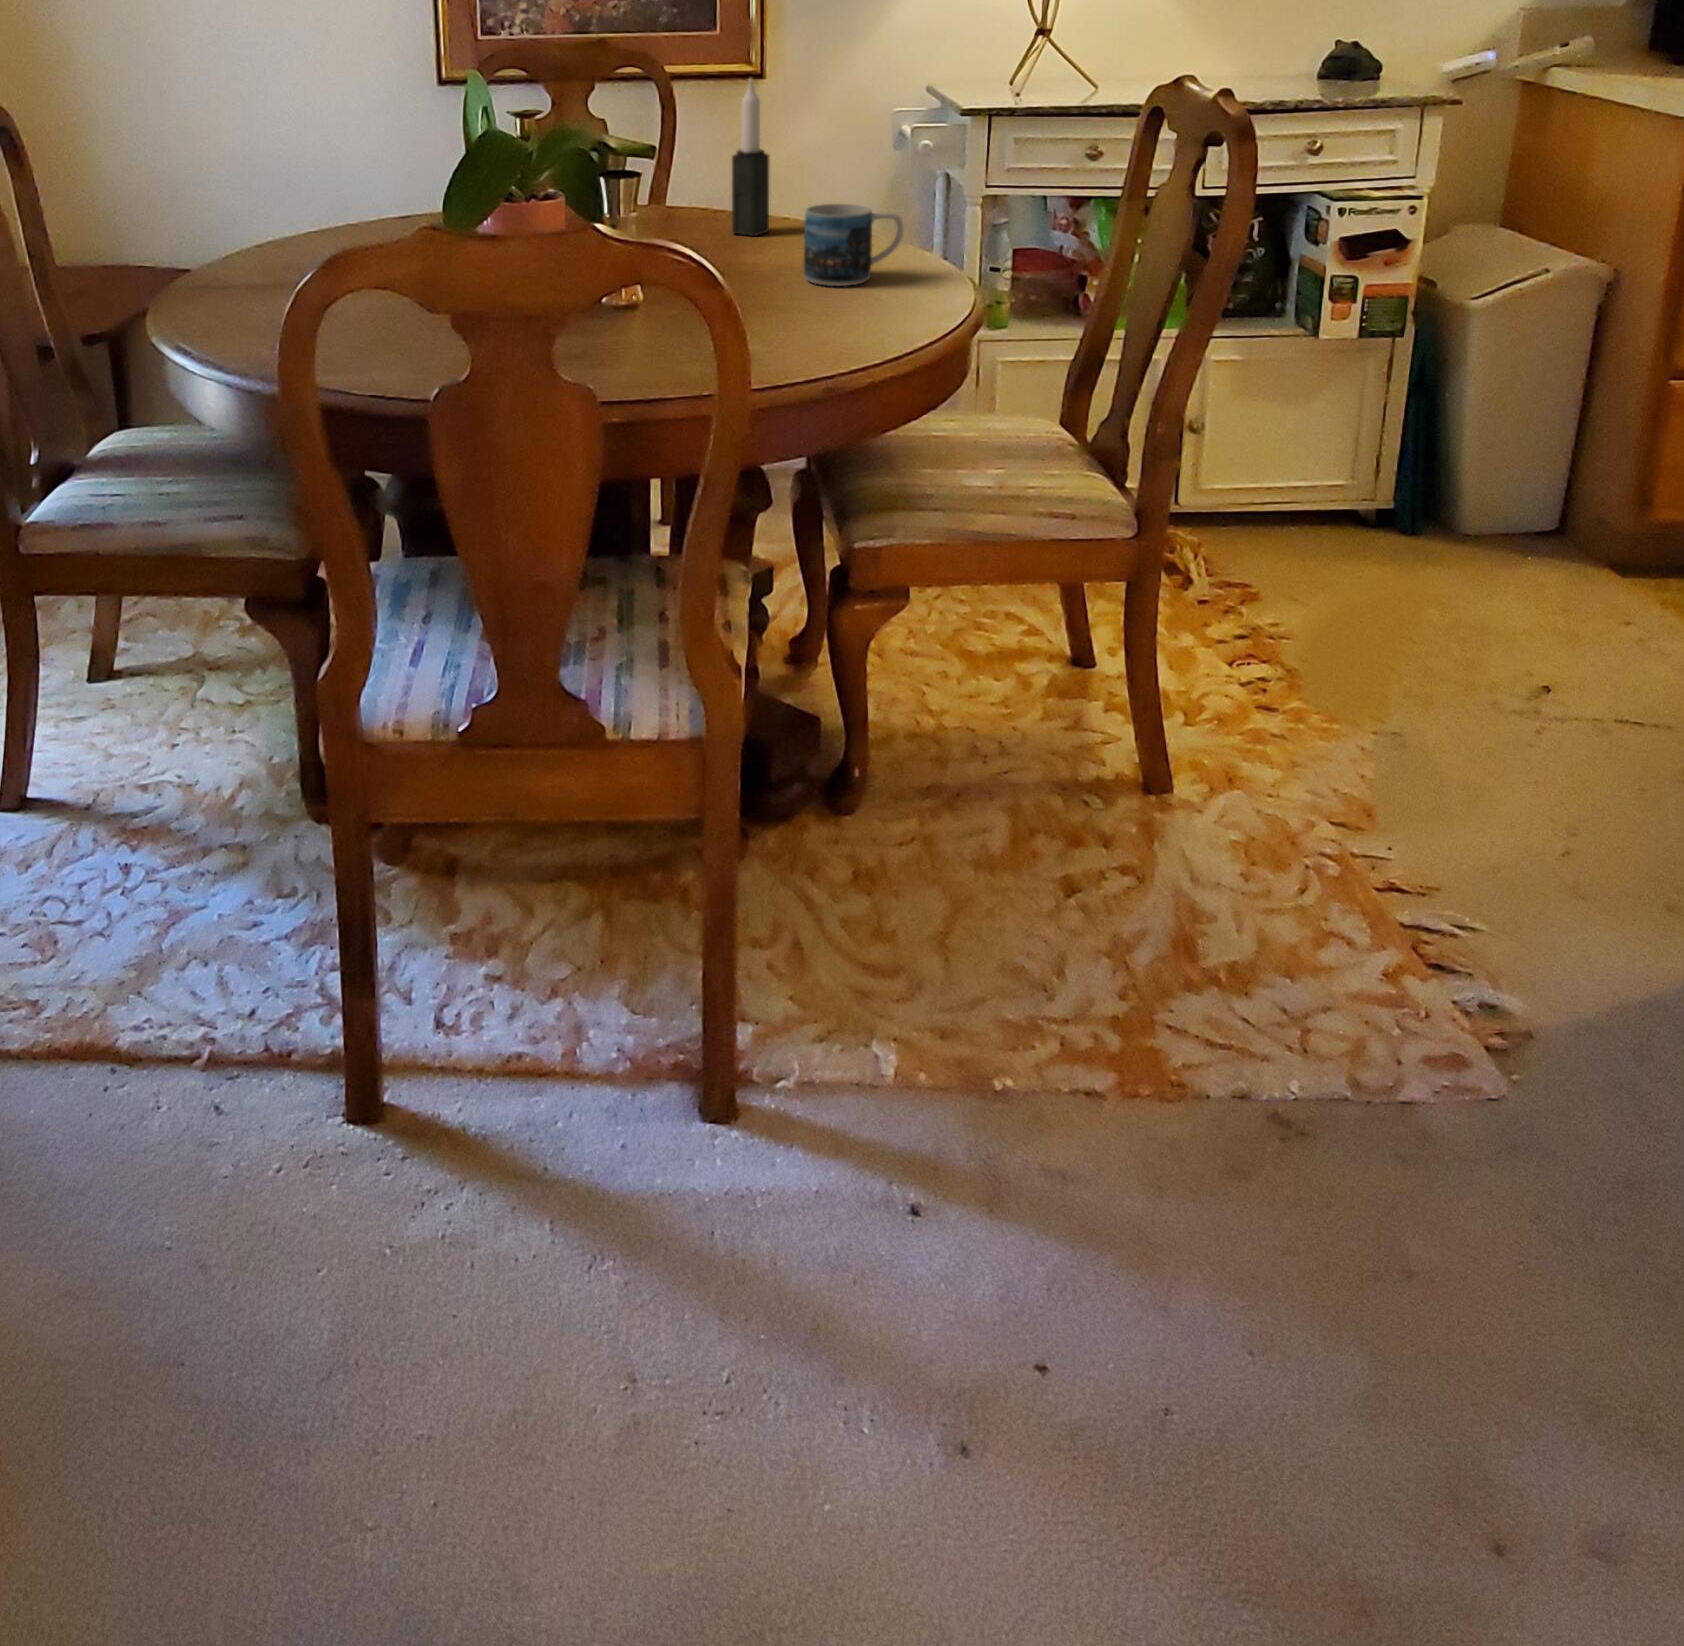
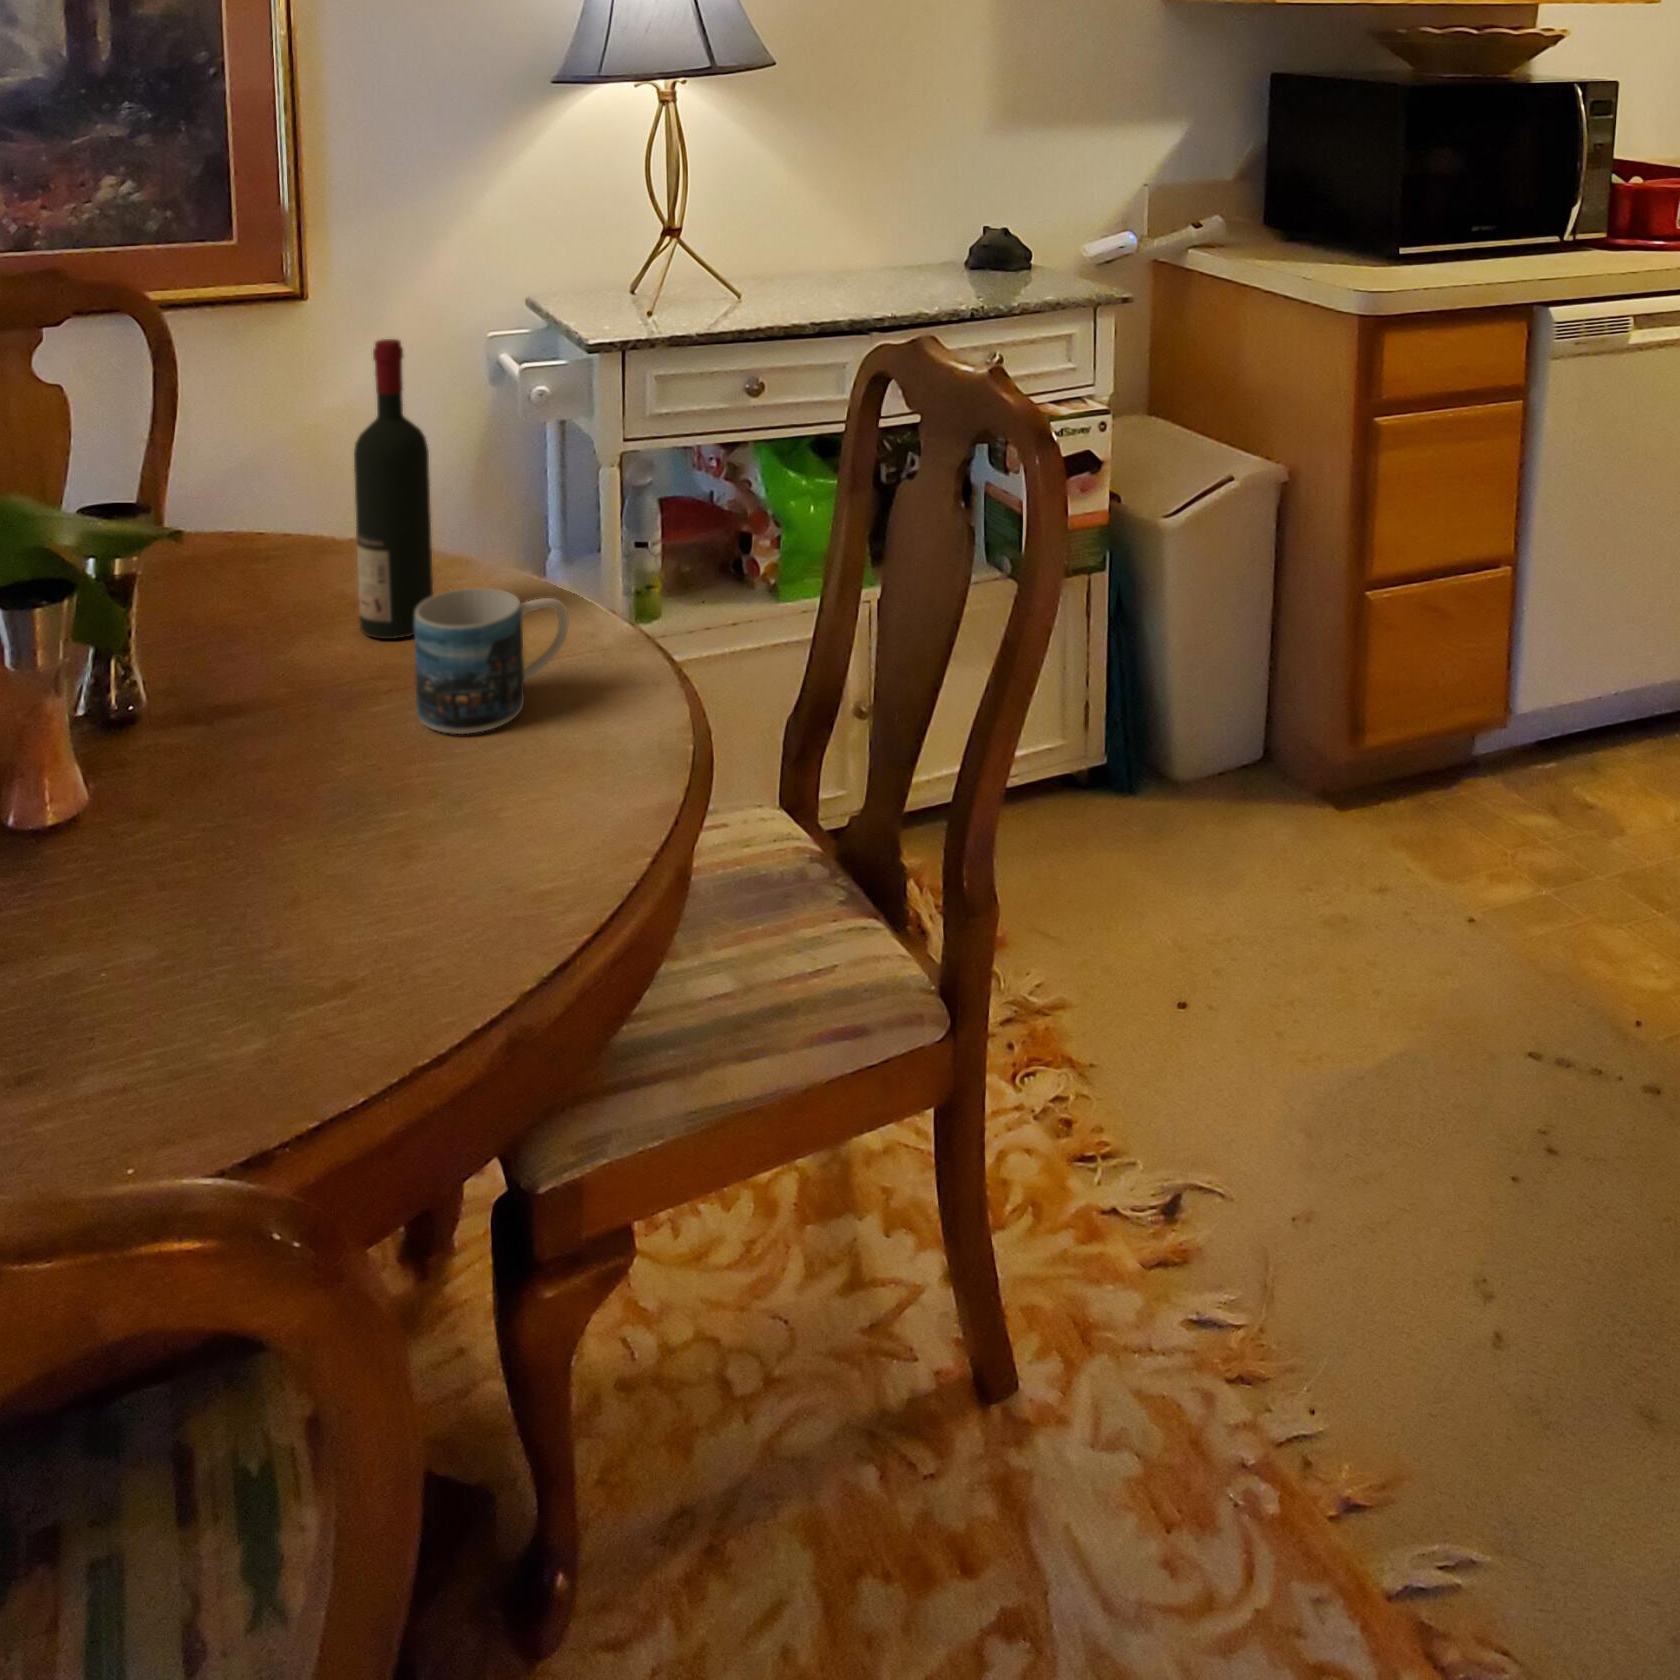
wine bottle: none [777,50,826,249] -> present [354,339,433,639]
candle: present [732,79,769,236] -> none [277,373,342,609]

